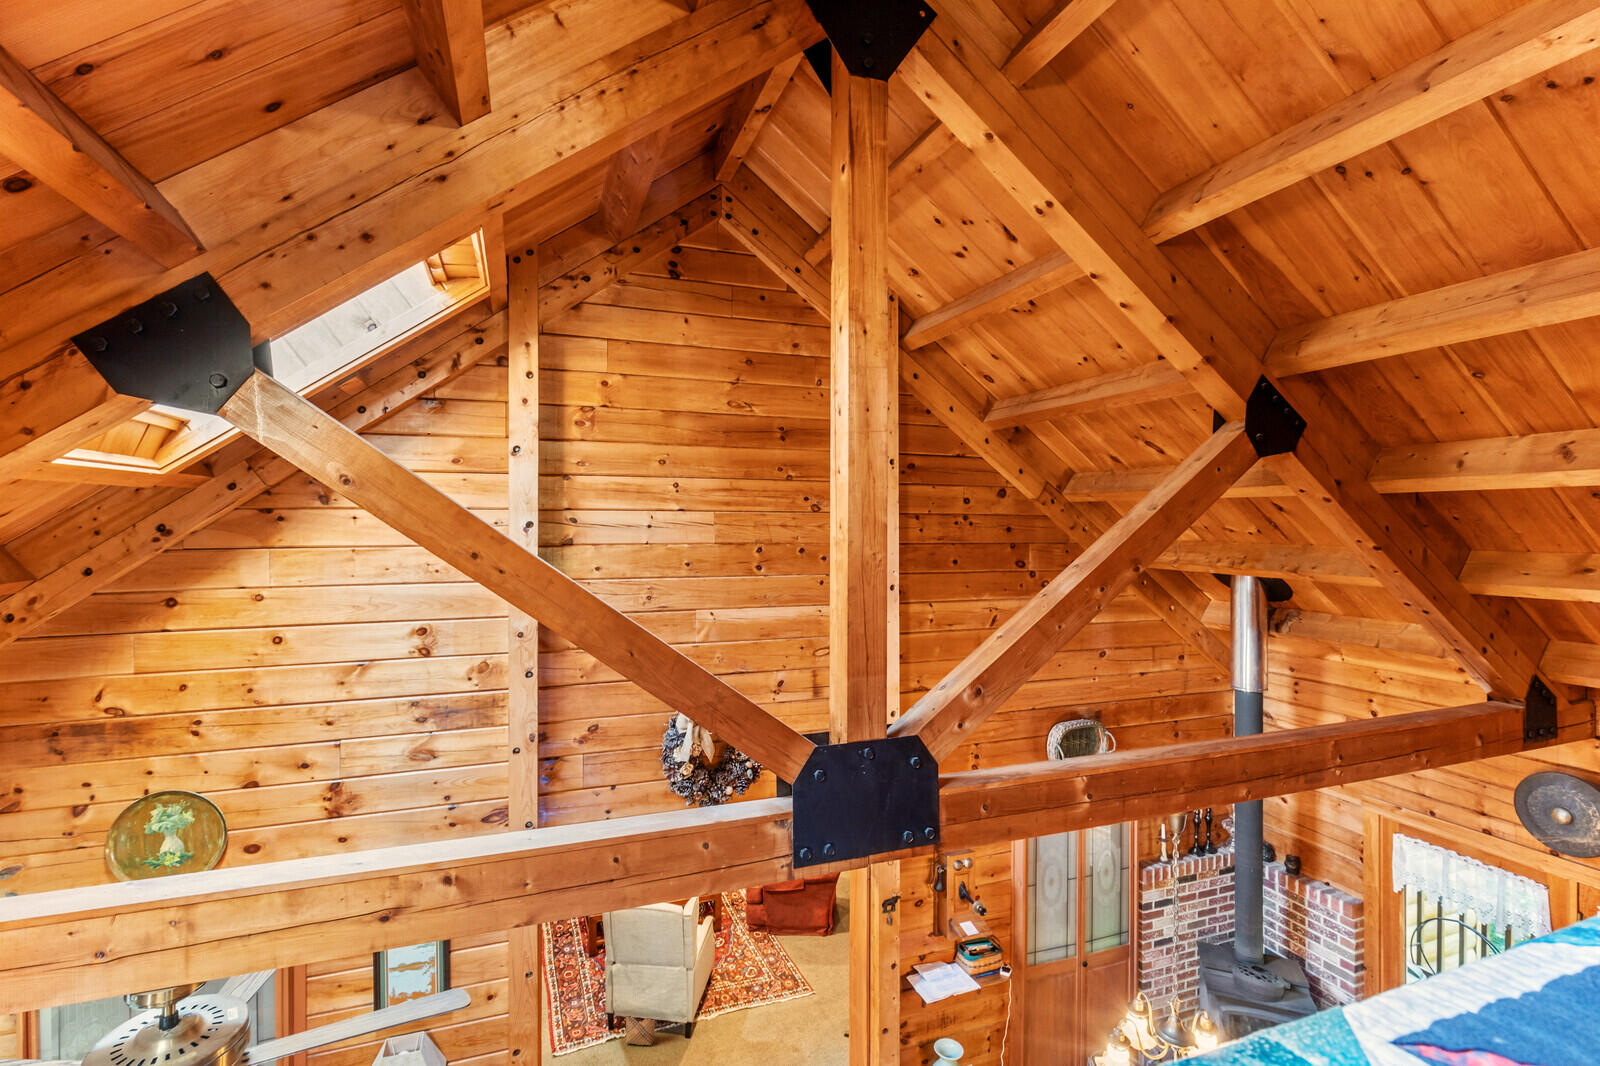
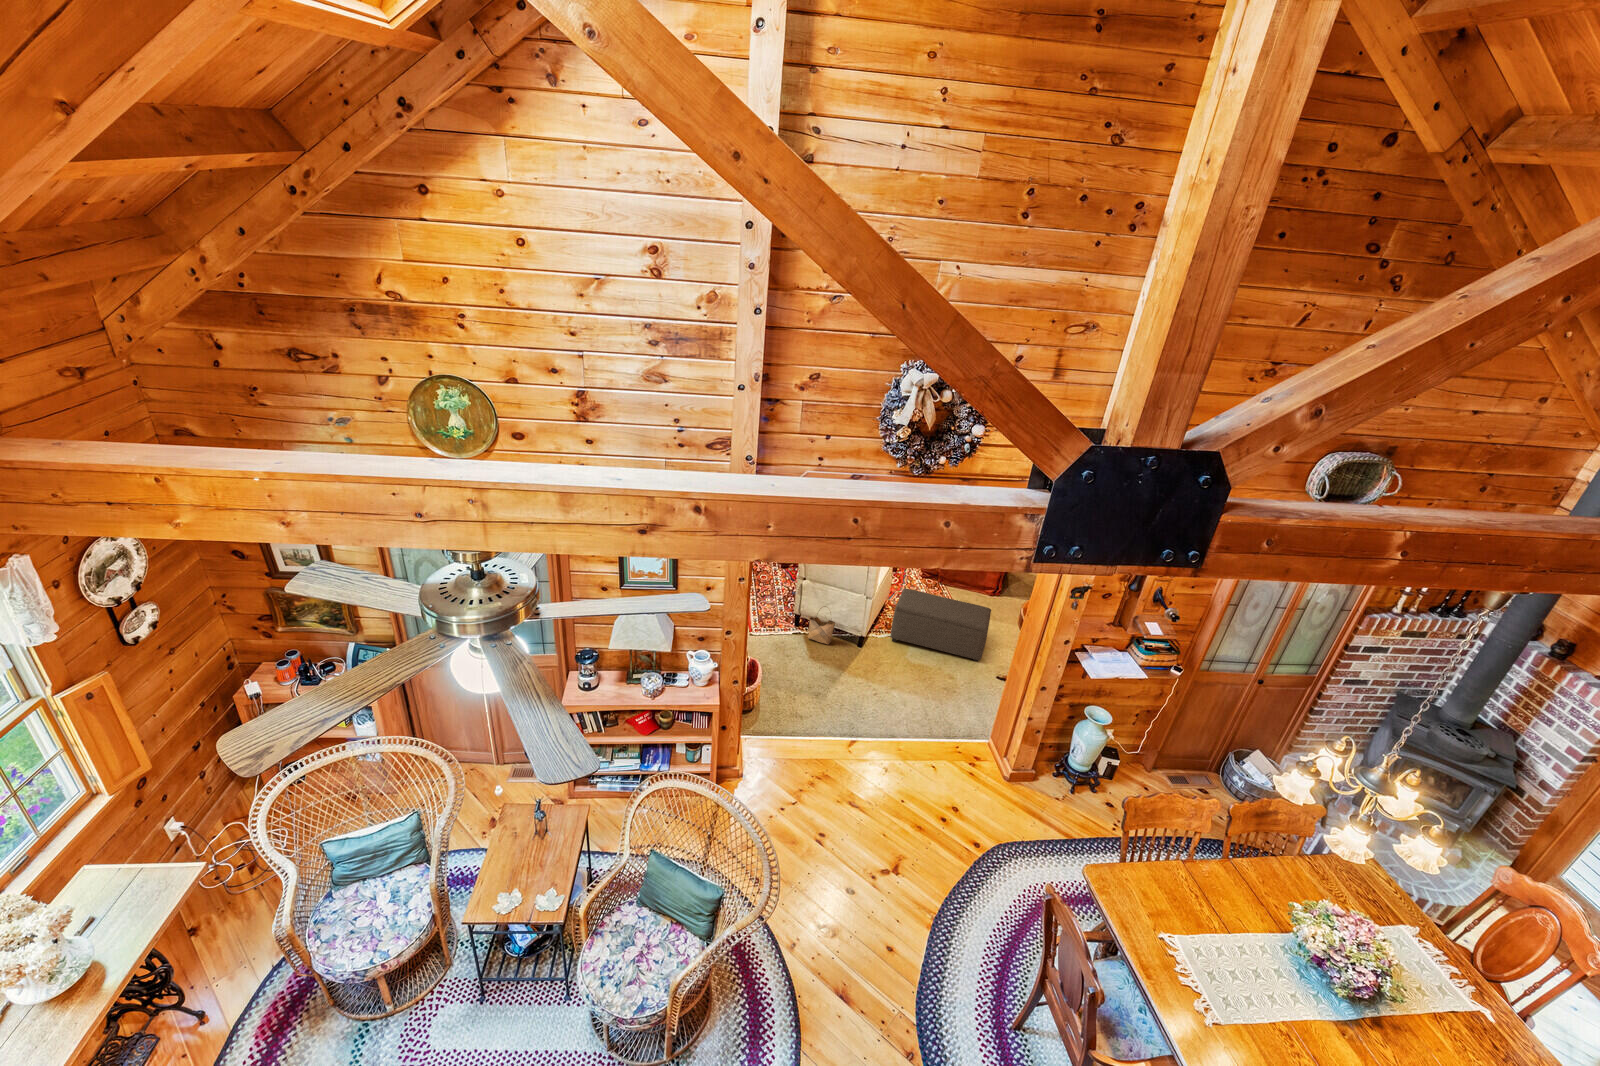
ottoman: none [723,948,826,1023] -> present [891,588,991,662]

